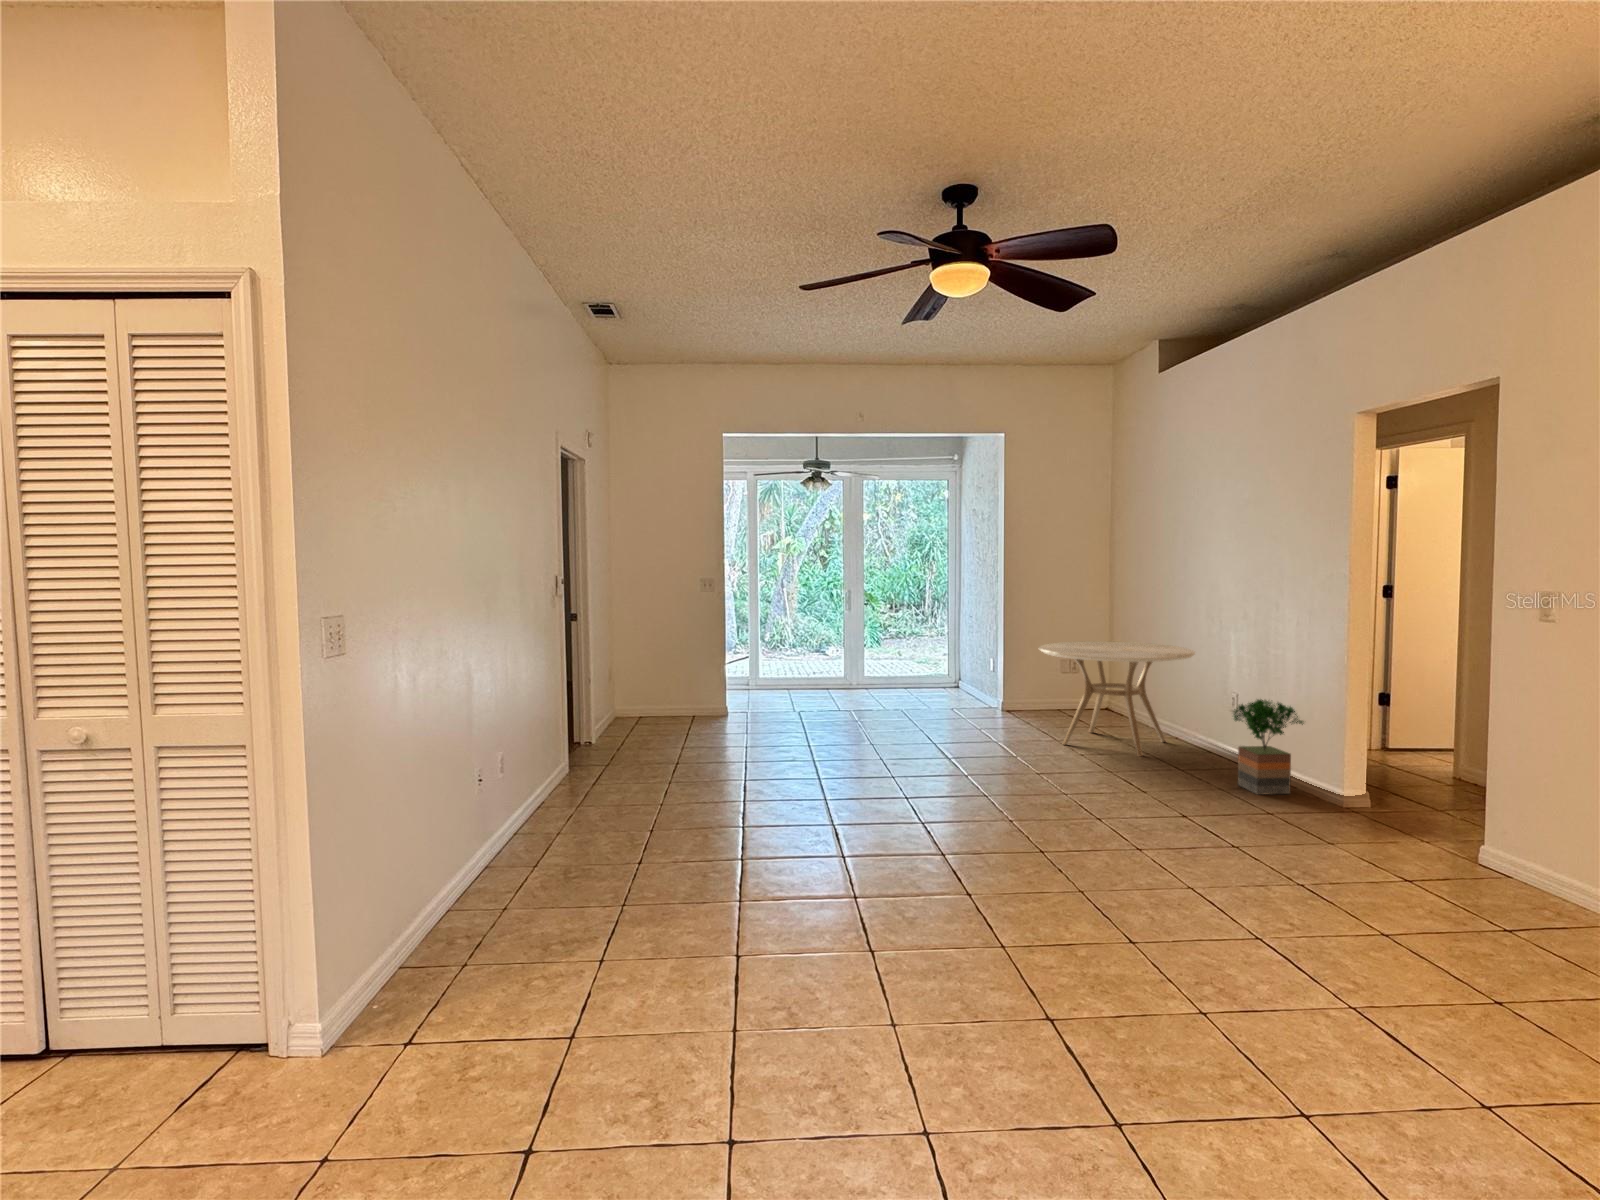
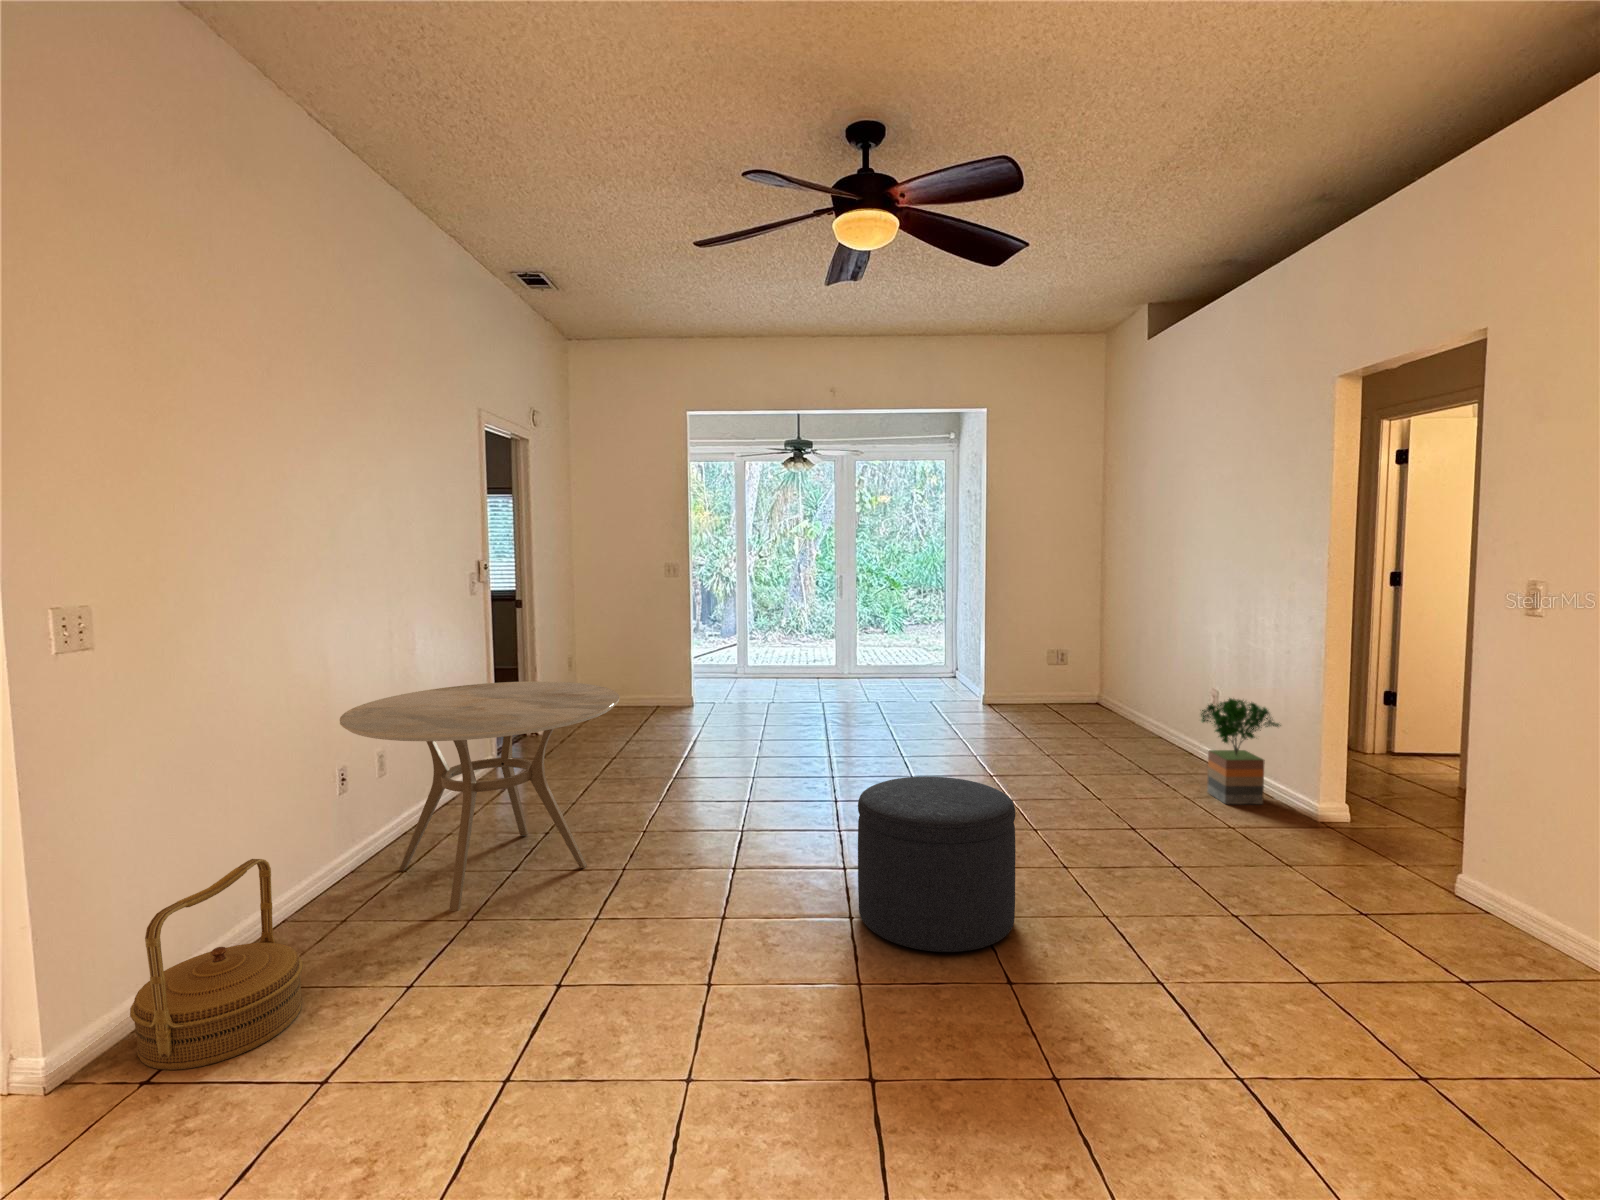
dining table: present [1039,641,1195,756] -> present [340,681,619,911]
ottoman: none [975,768,1119,919] -> present [858,776,1016,952]
woven basket: none [377,846,516,1034] -> present [130,859,303,1070]

